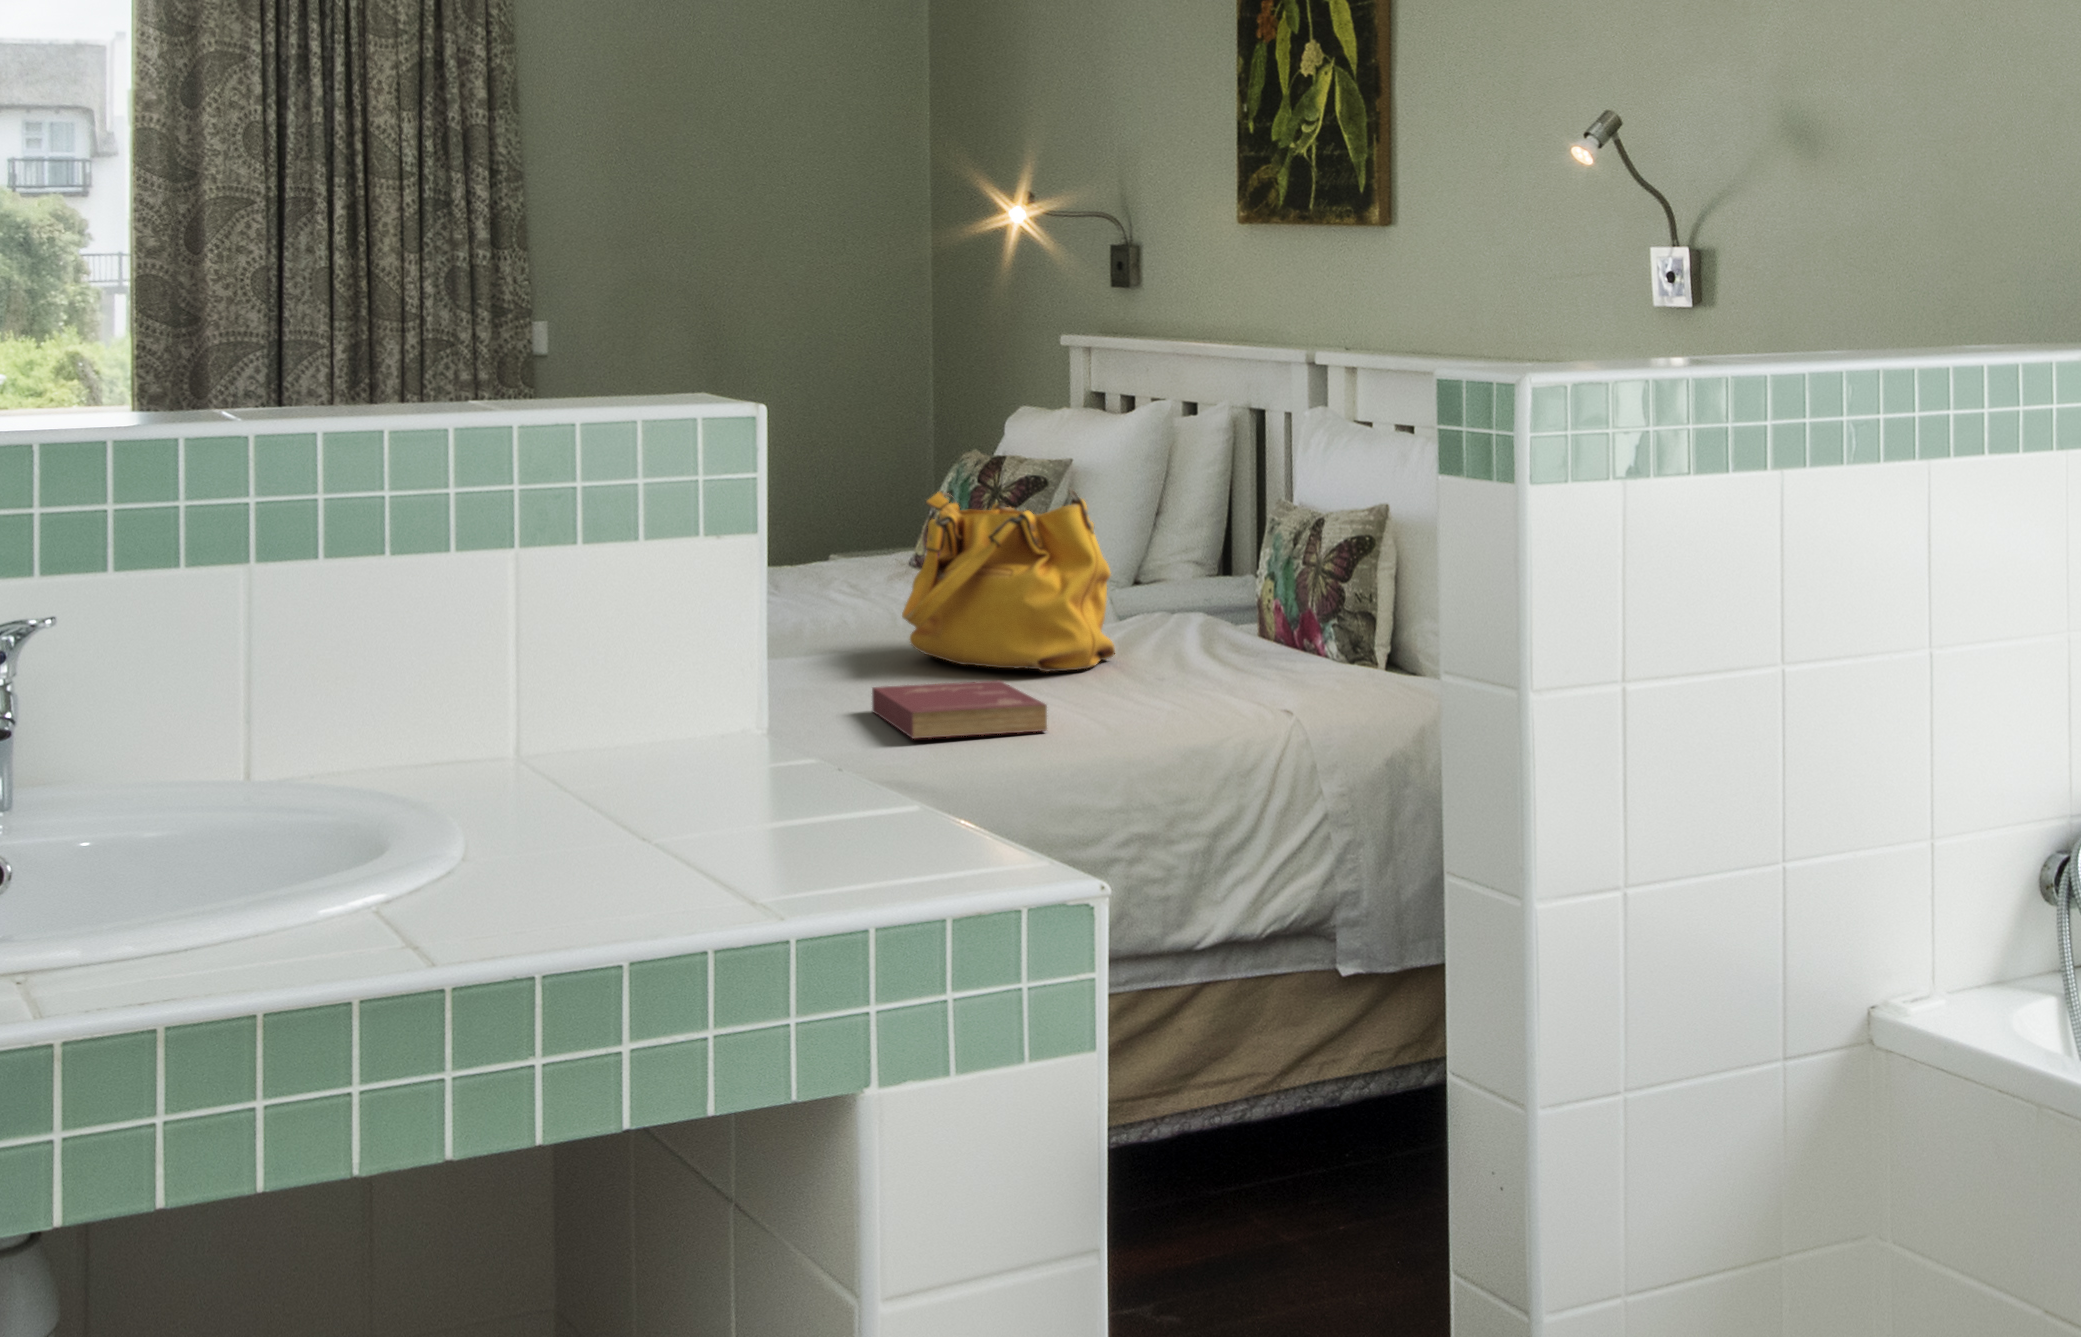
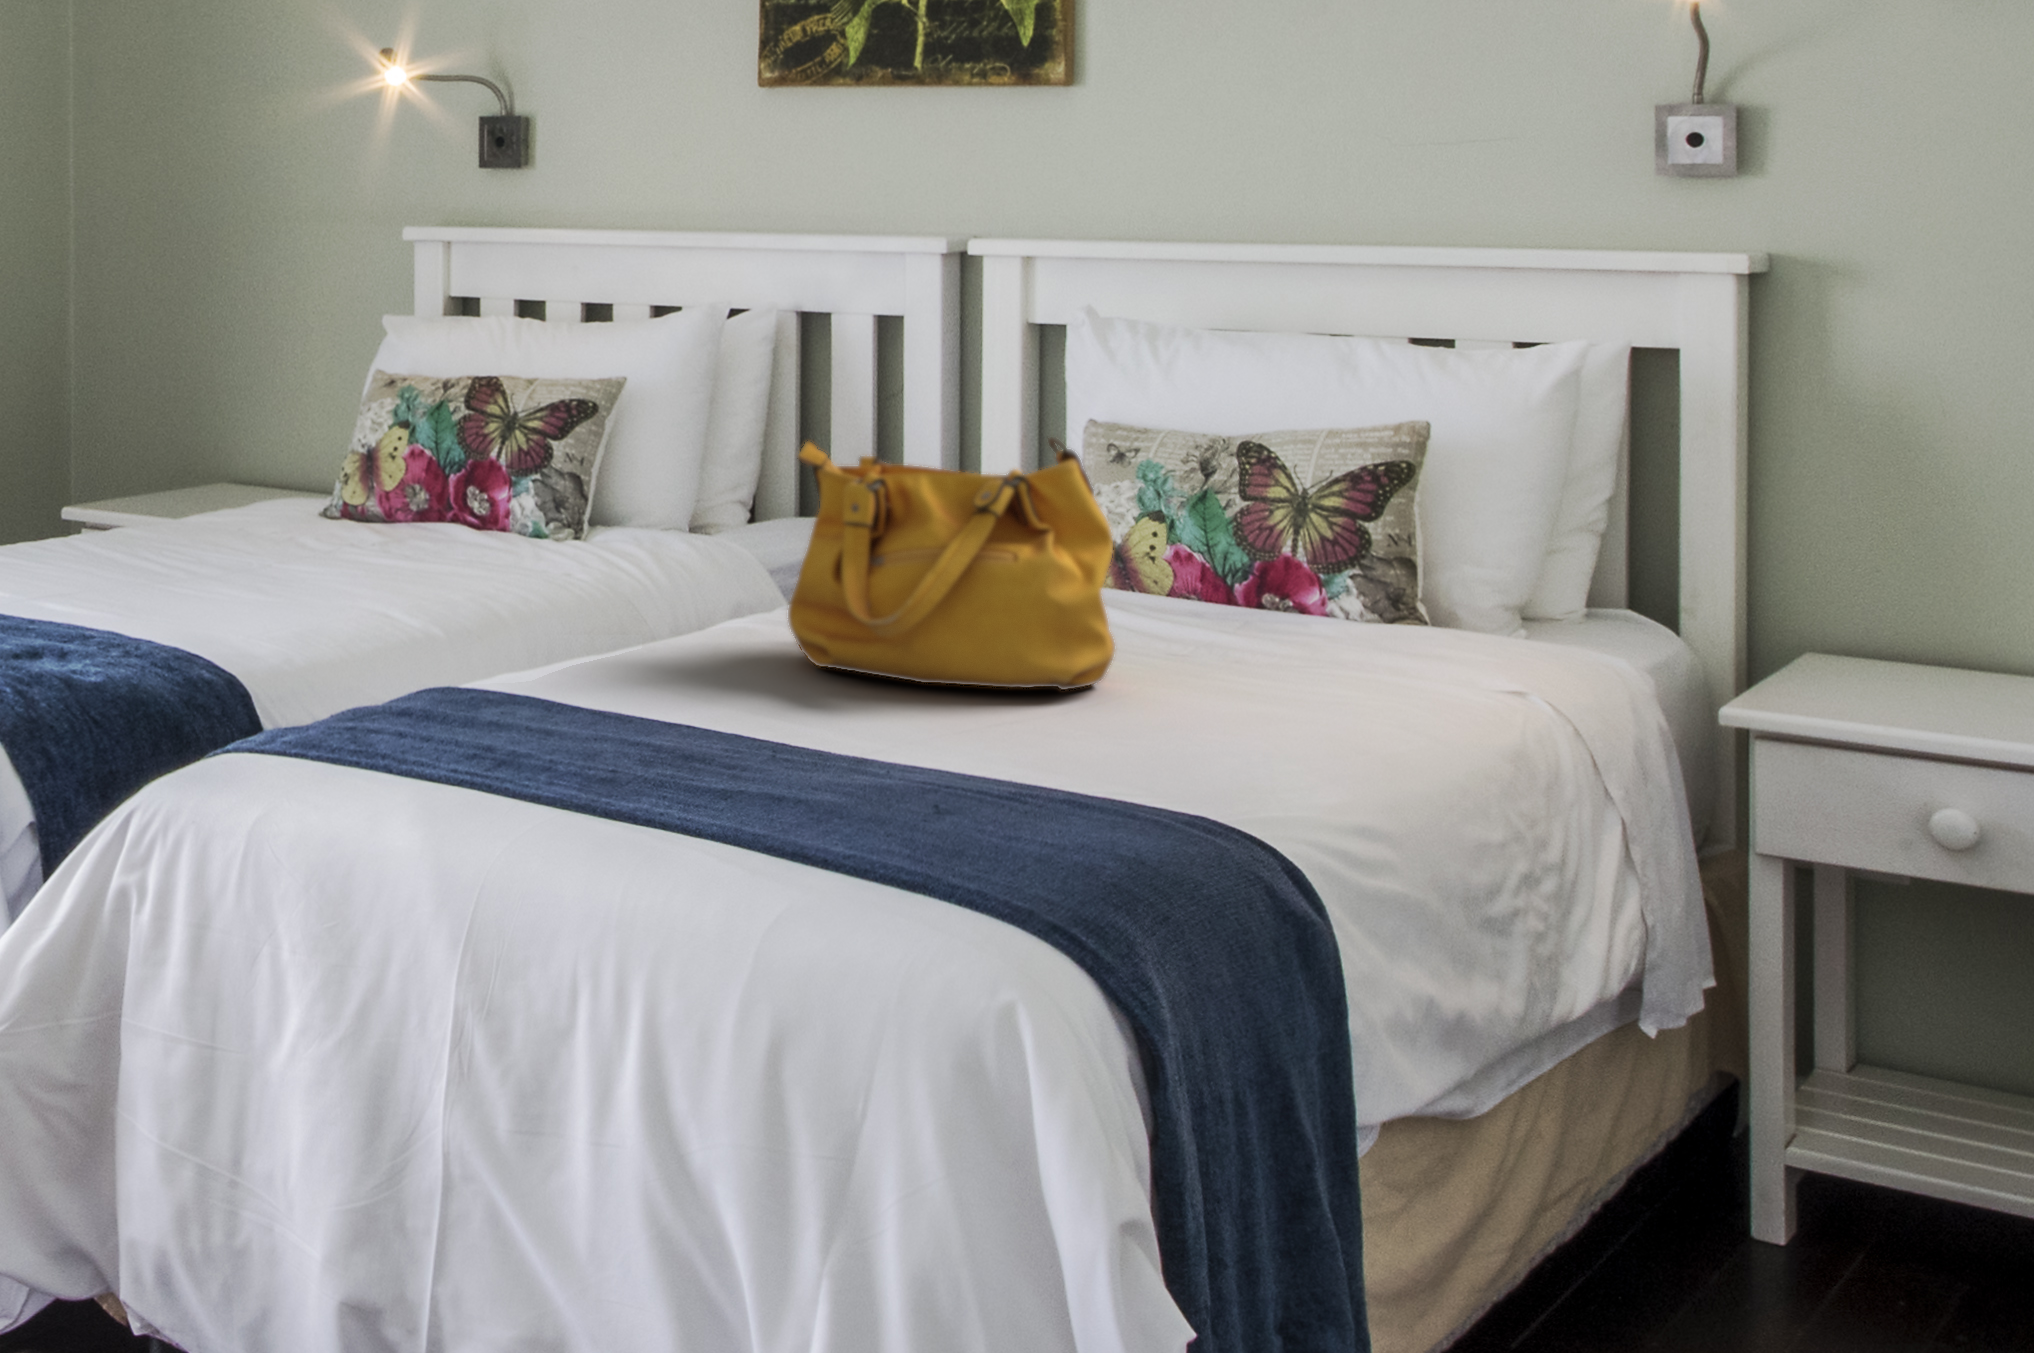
book: present [872,681,1047,738] -> none [1006,713,1351,819]

